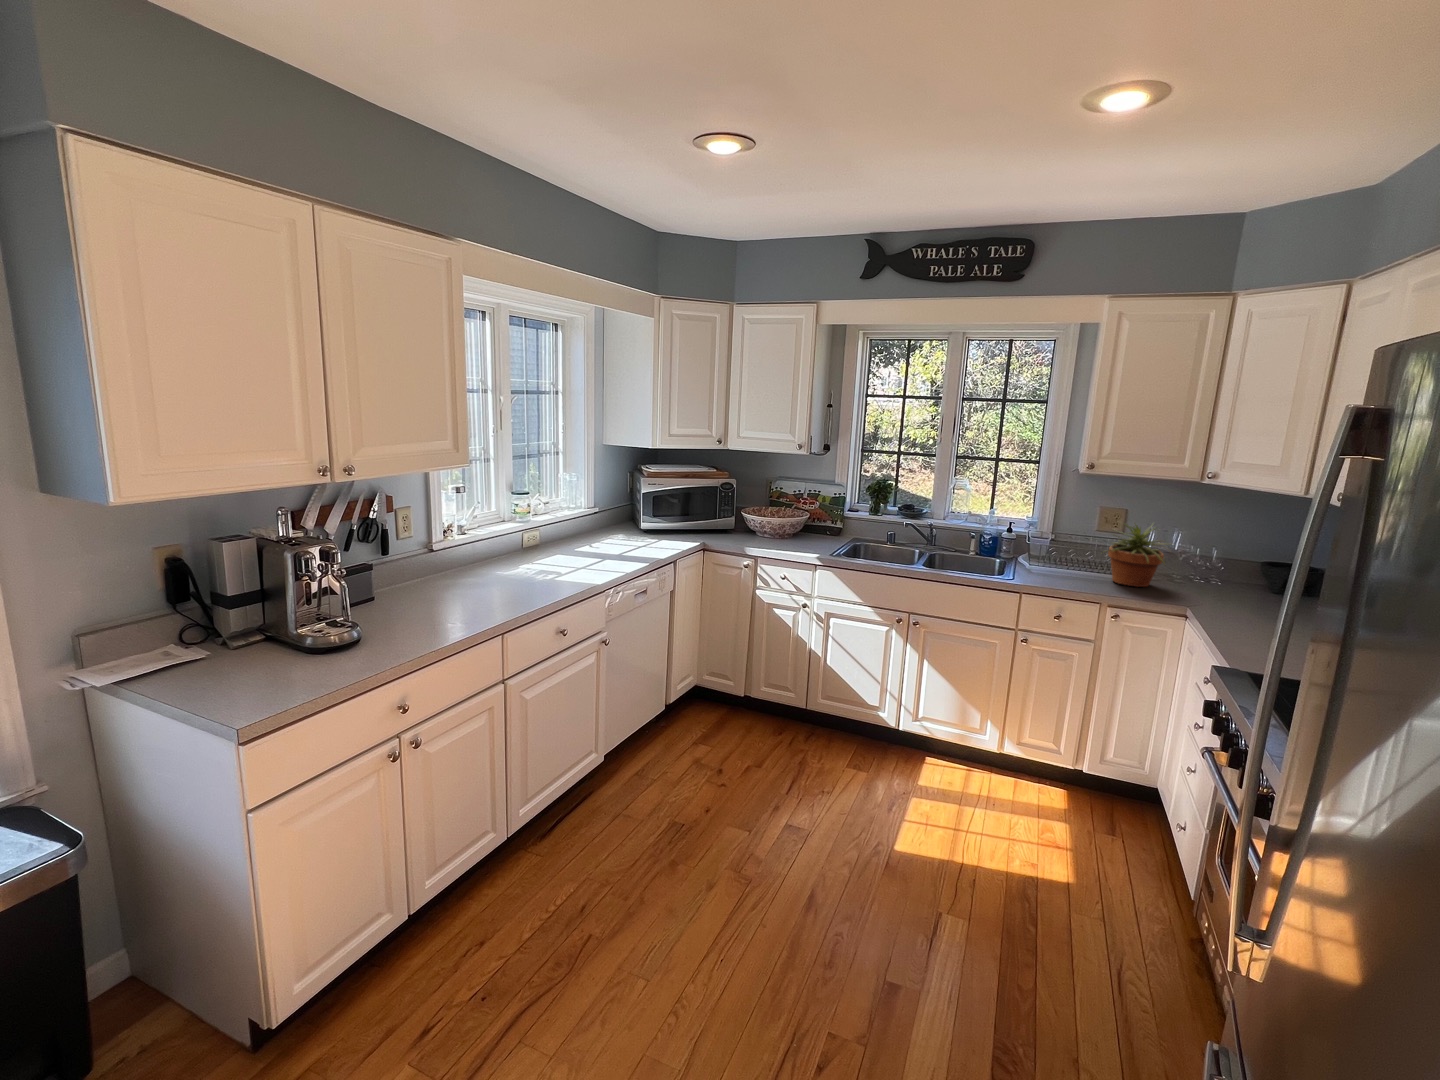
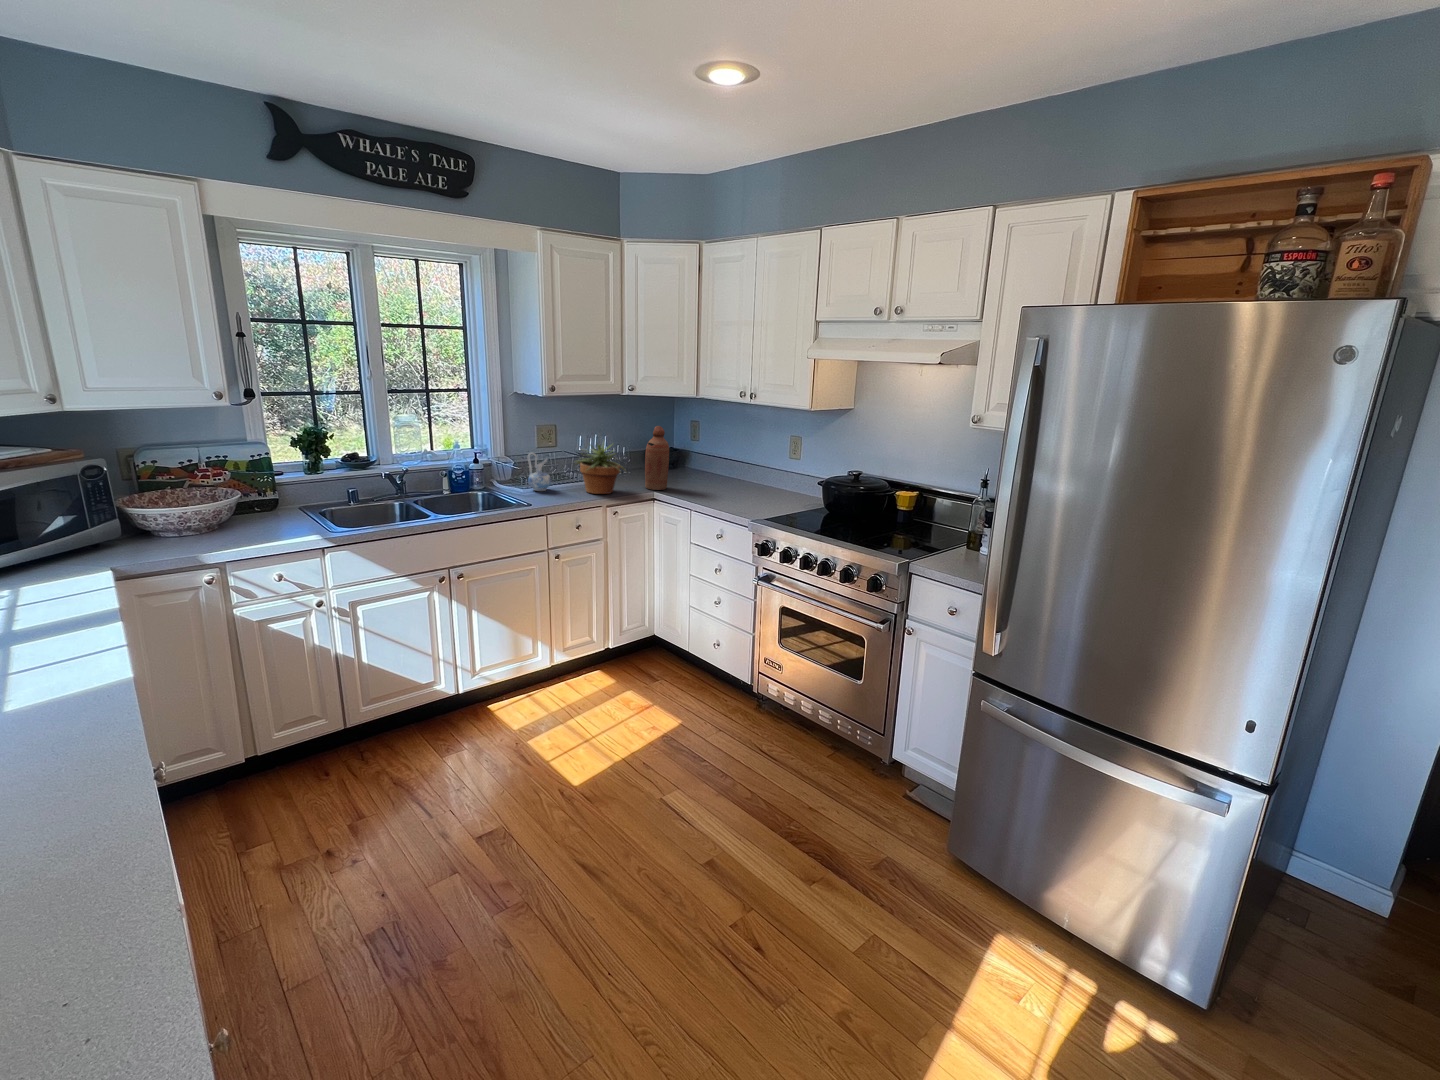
bottle: none [1207,514,1254,601] -> present [645,426,669,490]
ceramic pitcher: none [1052,526,1079,569] -> present [528,453,551,491]

